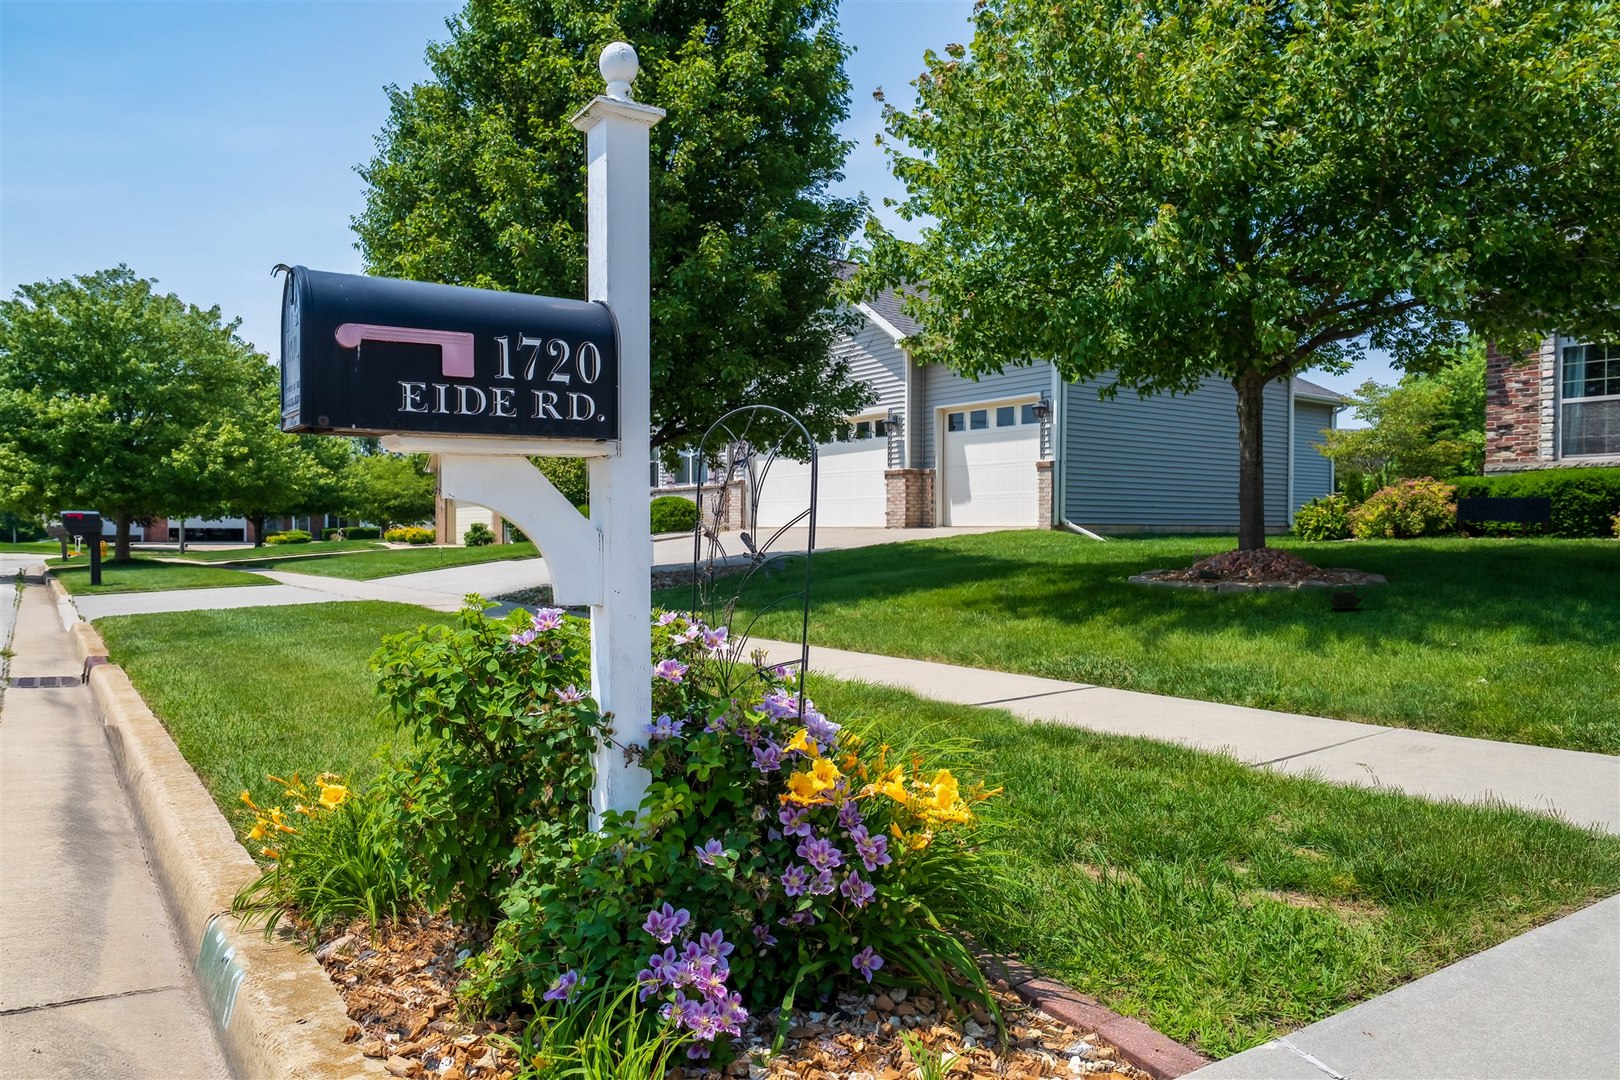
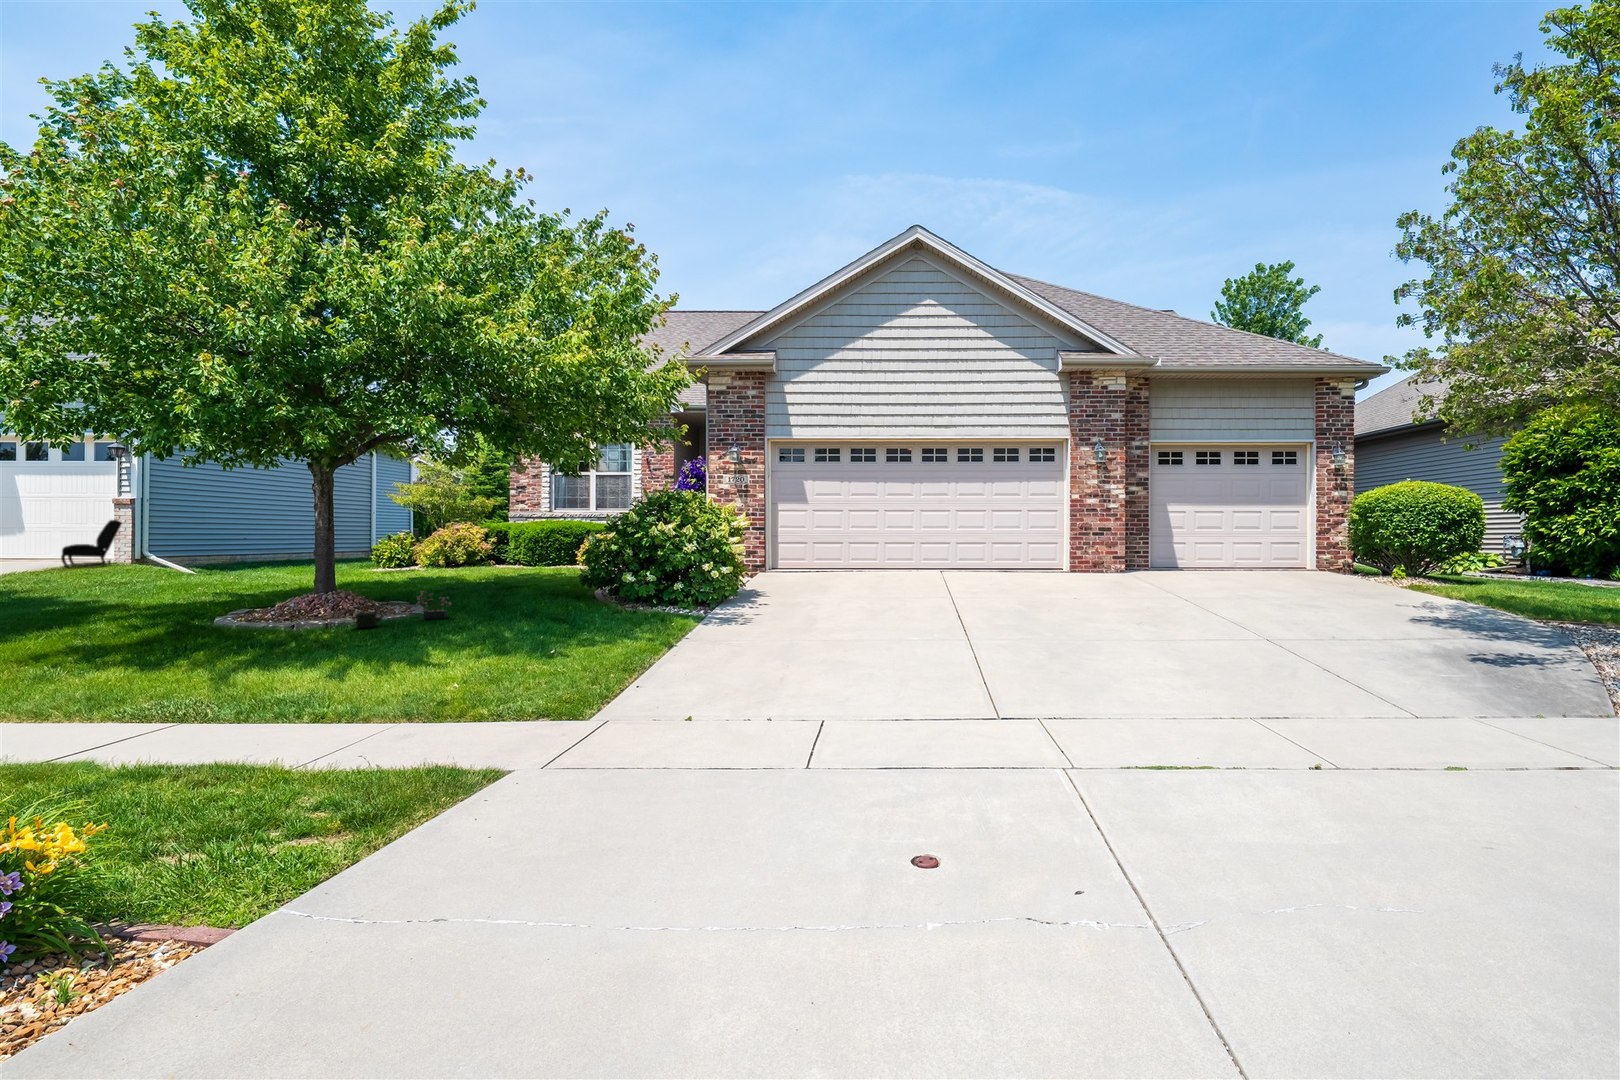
lounge chair: none [999,484,1047,532] -> present [61,520,122,567]
bench: present [1456,497,1551,534] -> none [487,536,544,561]
decorative plant: present [1194,549,1227,579] -> present [416,591,452,619]

